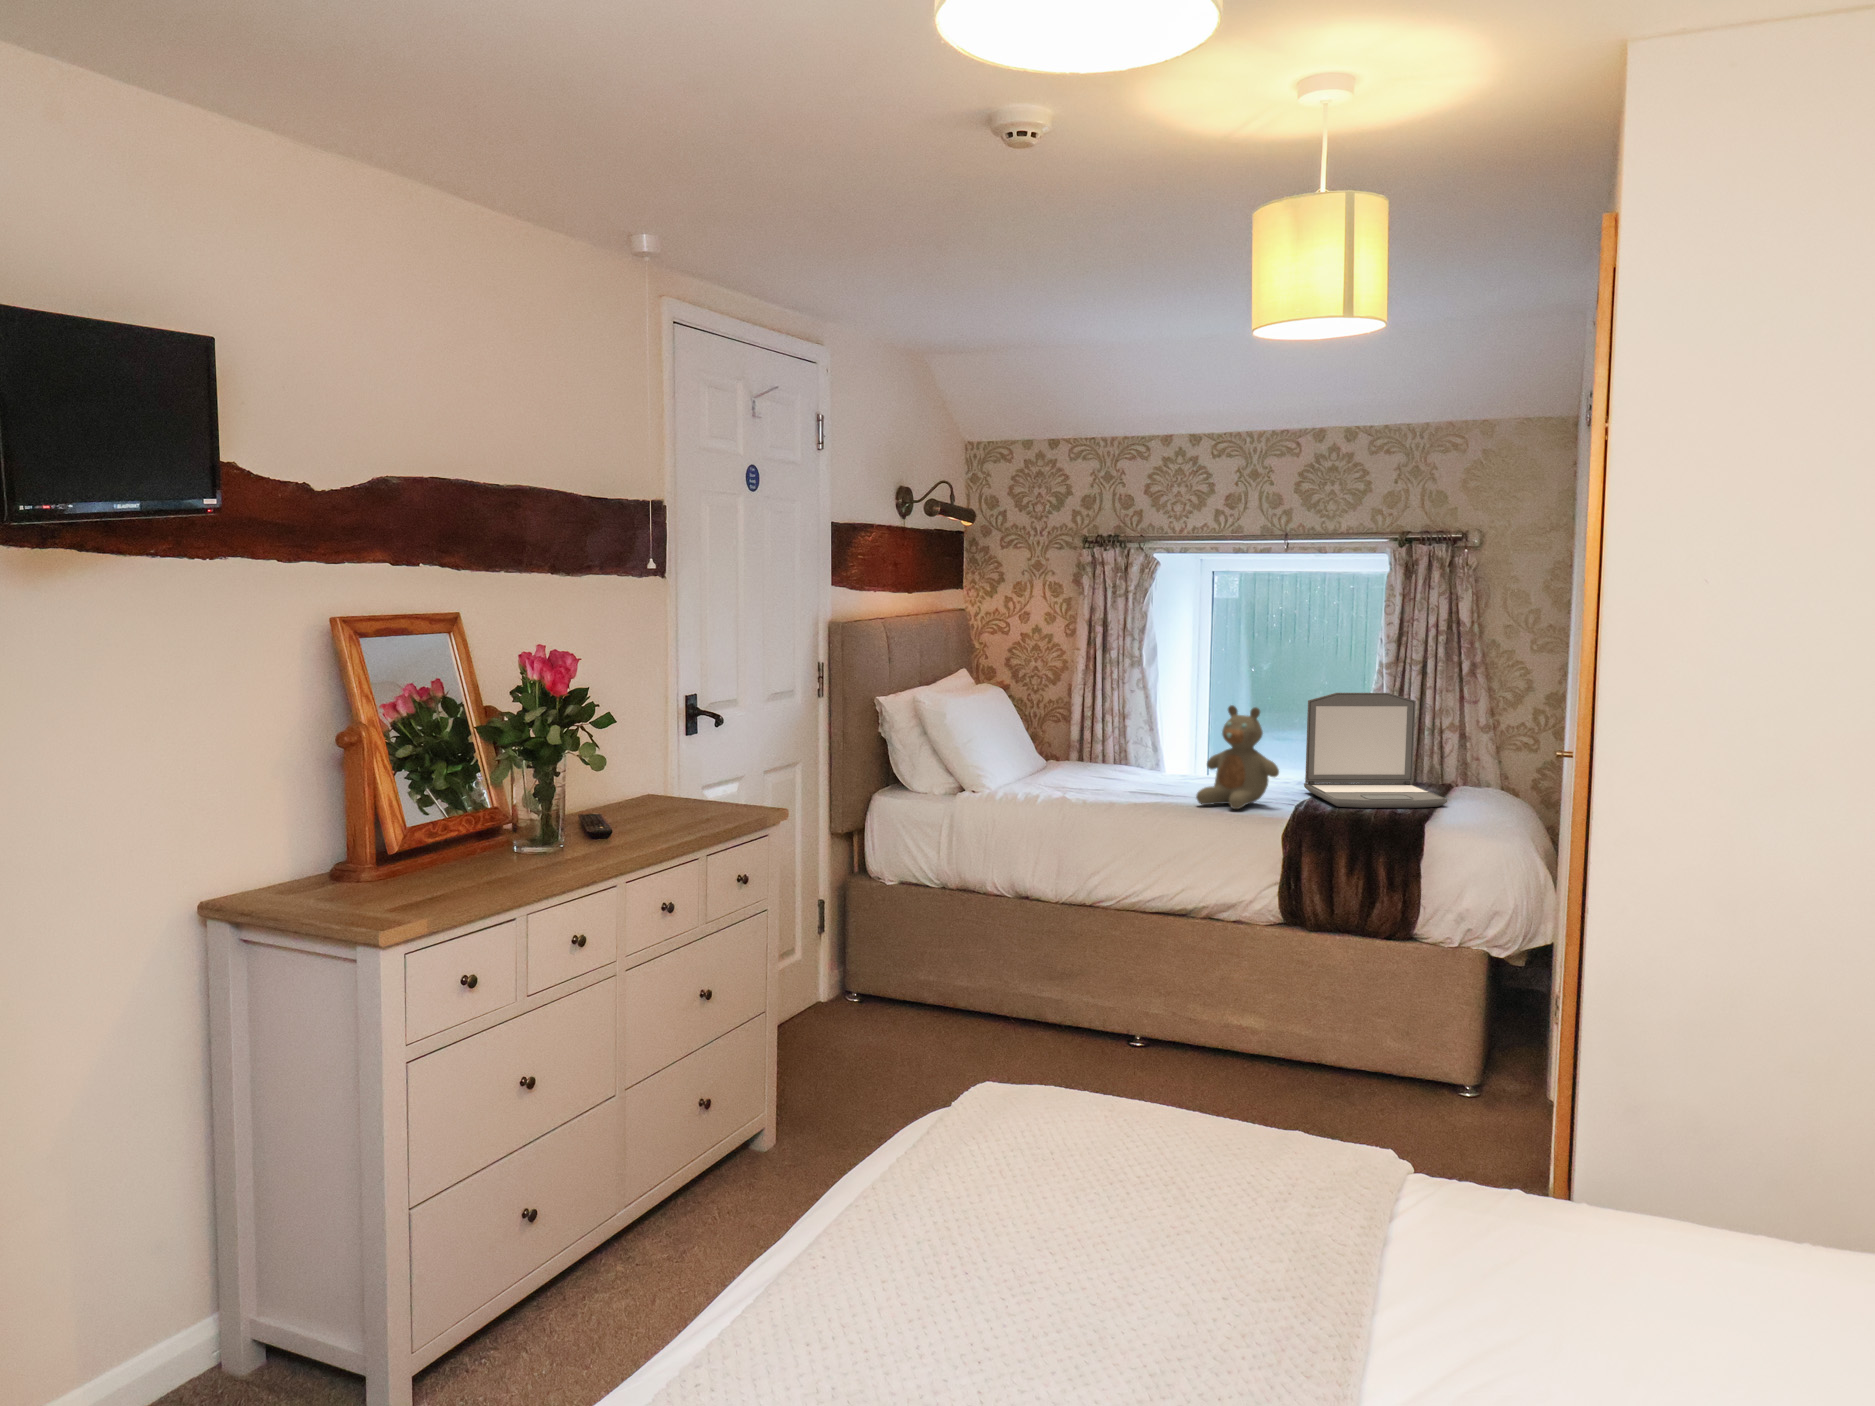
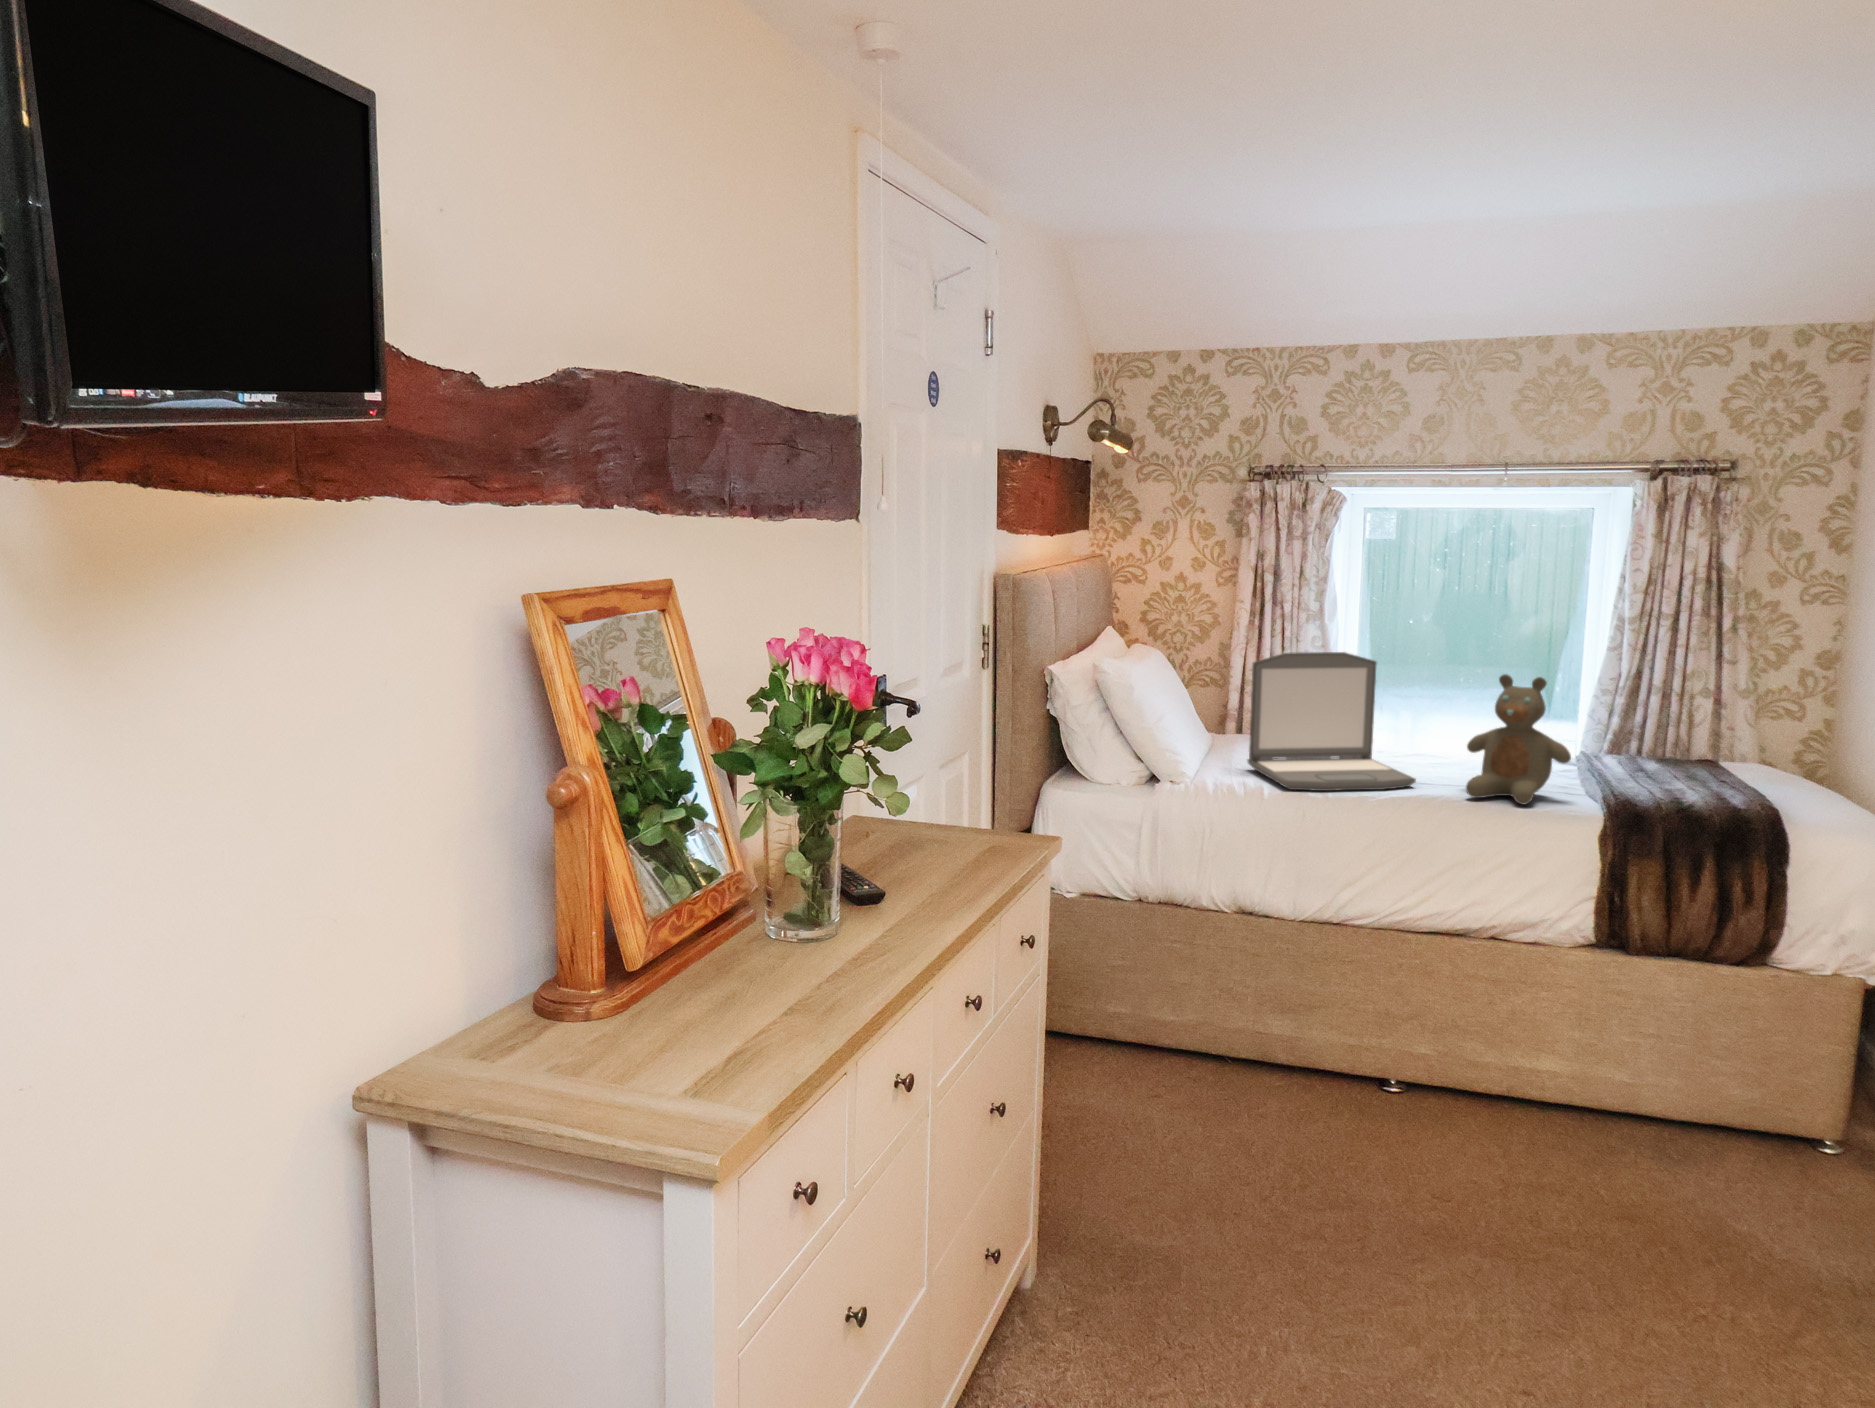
laptop: present [1304,693,1447,808] -> present [1247,652,1416,791]

